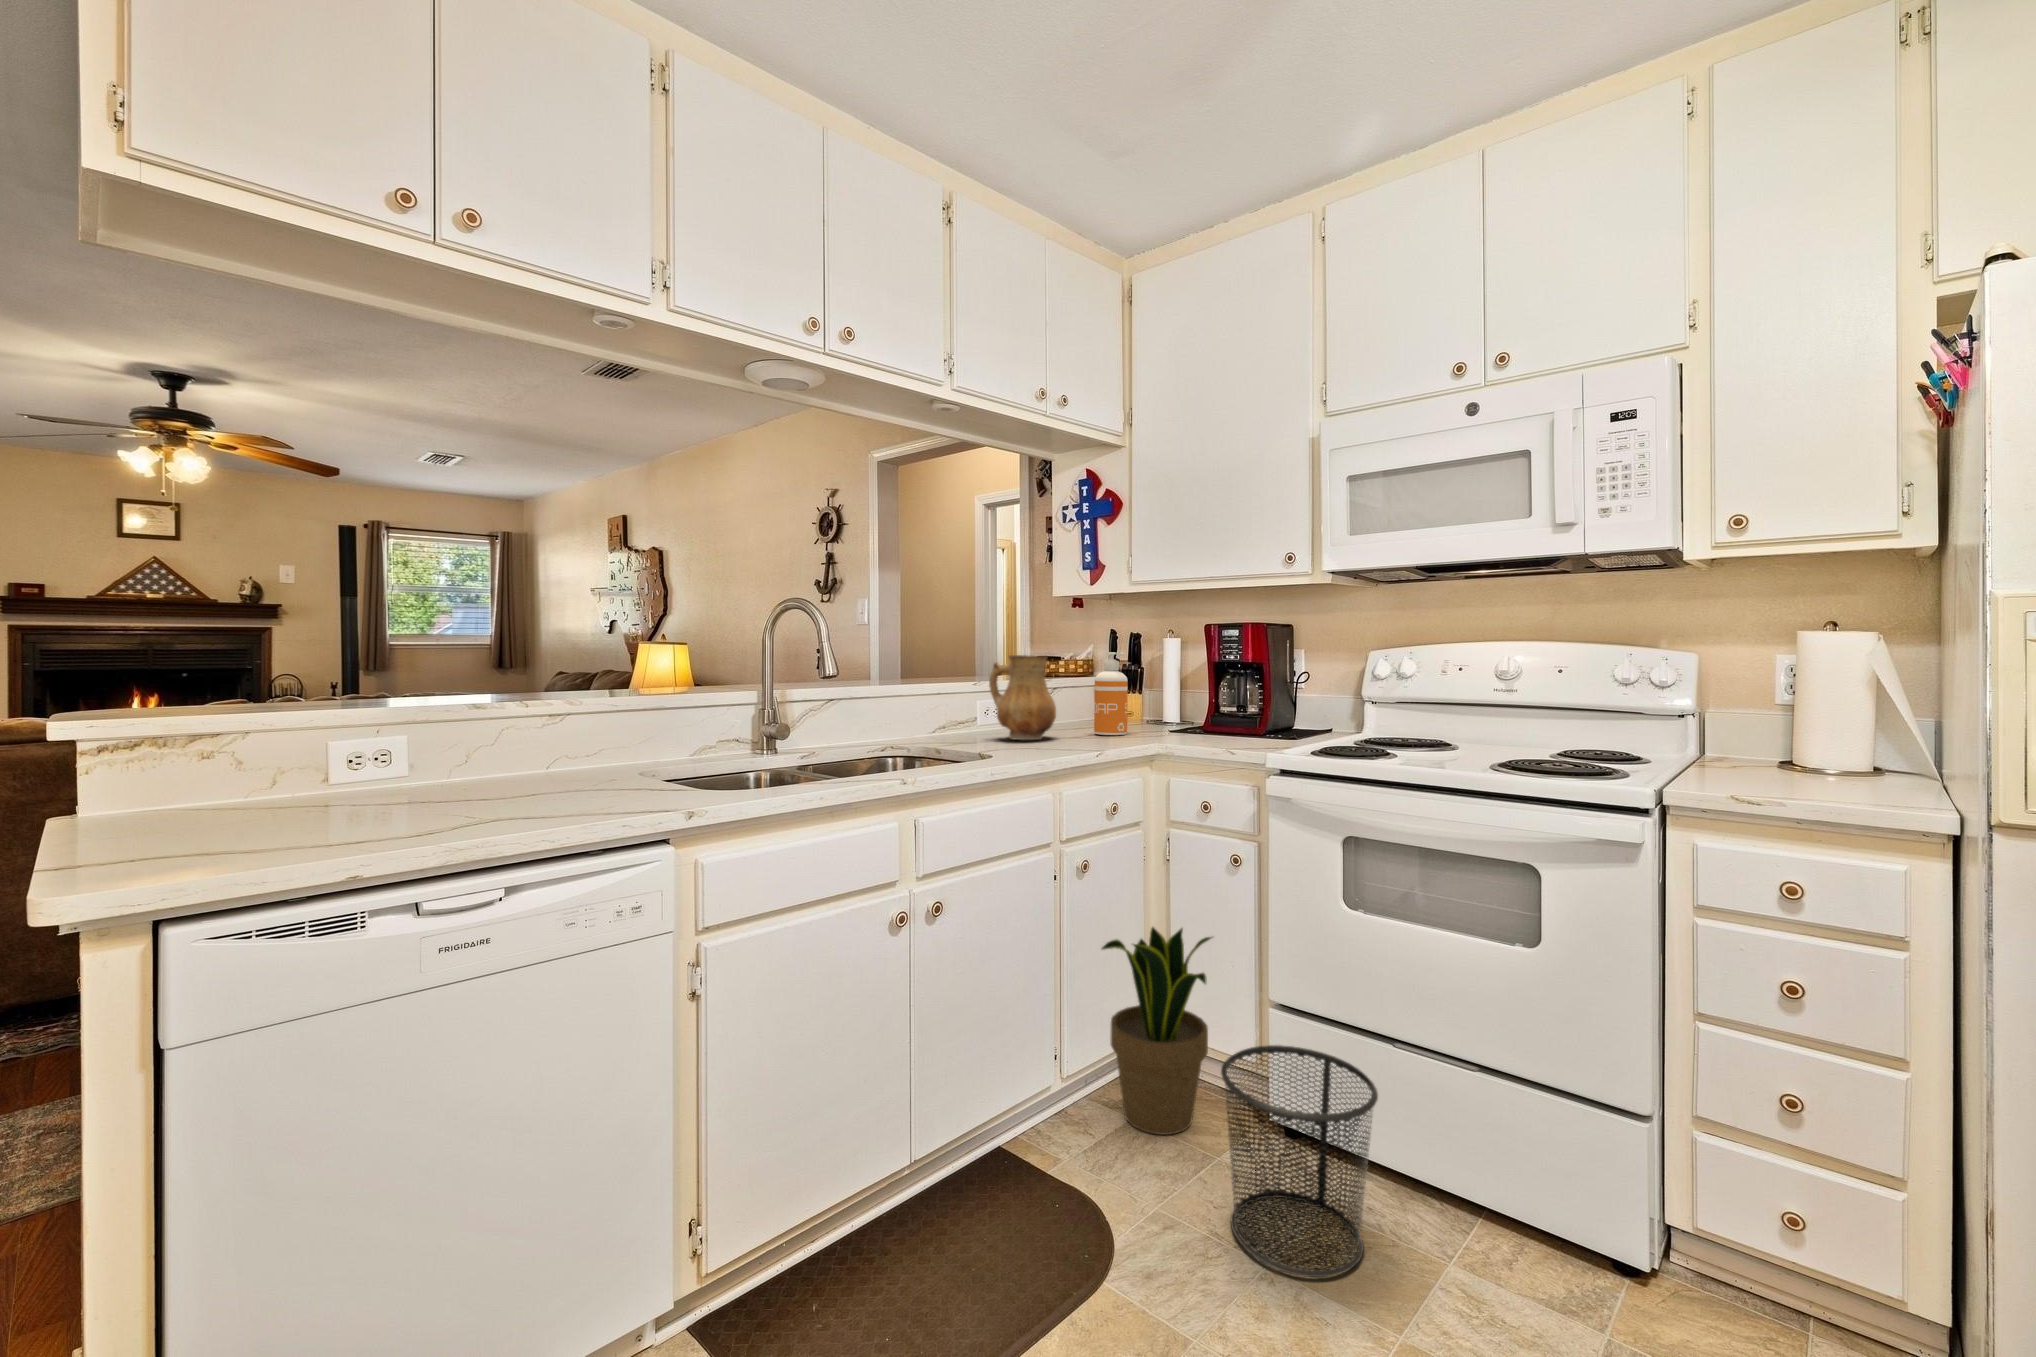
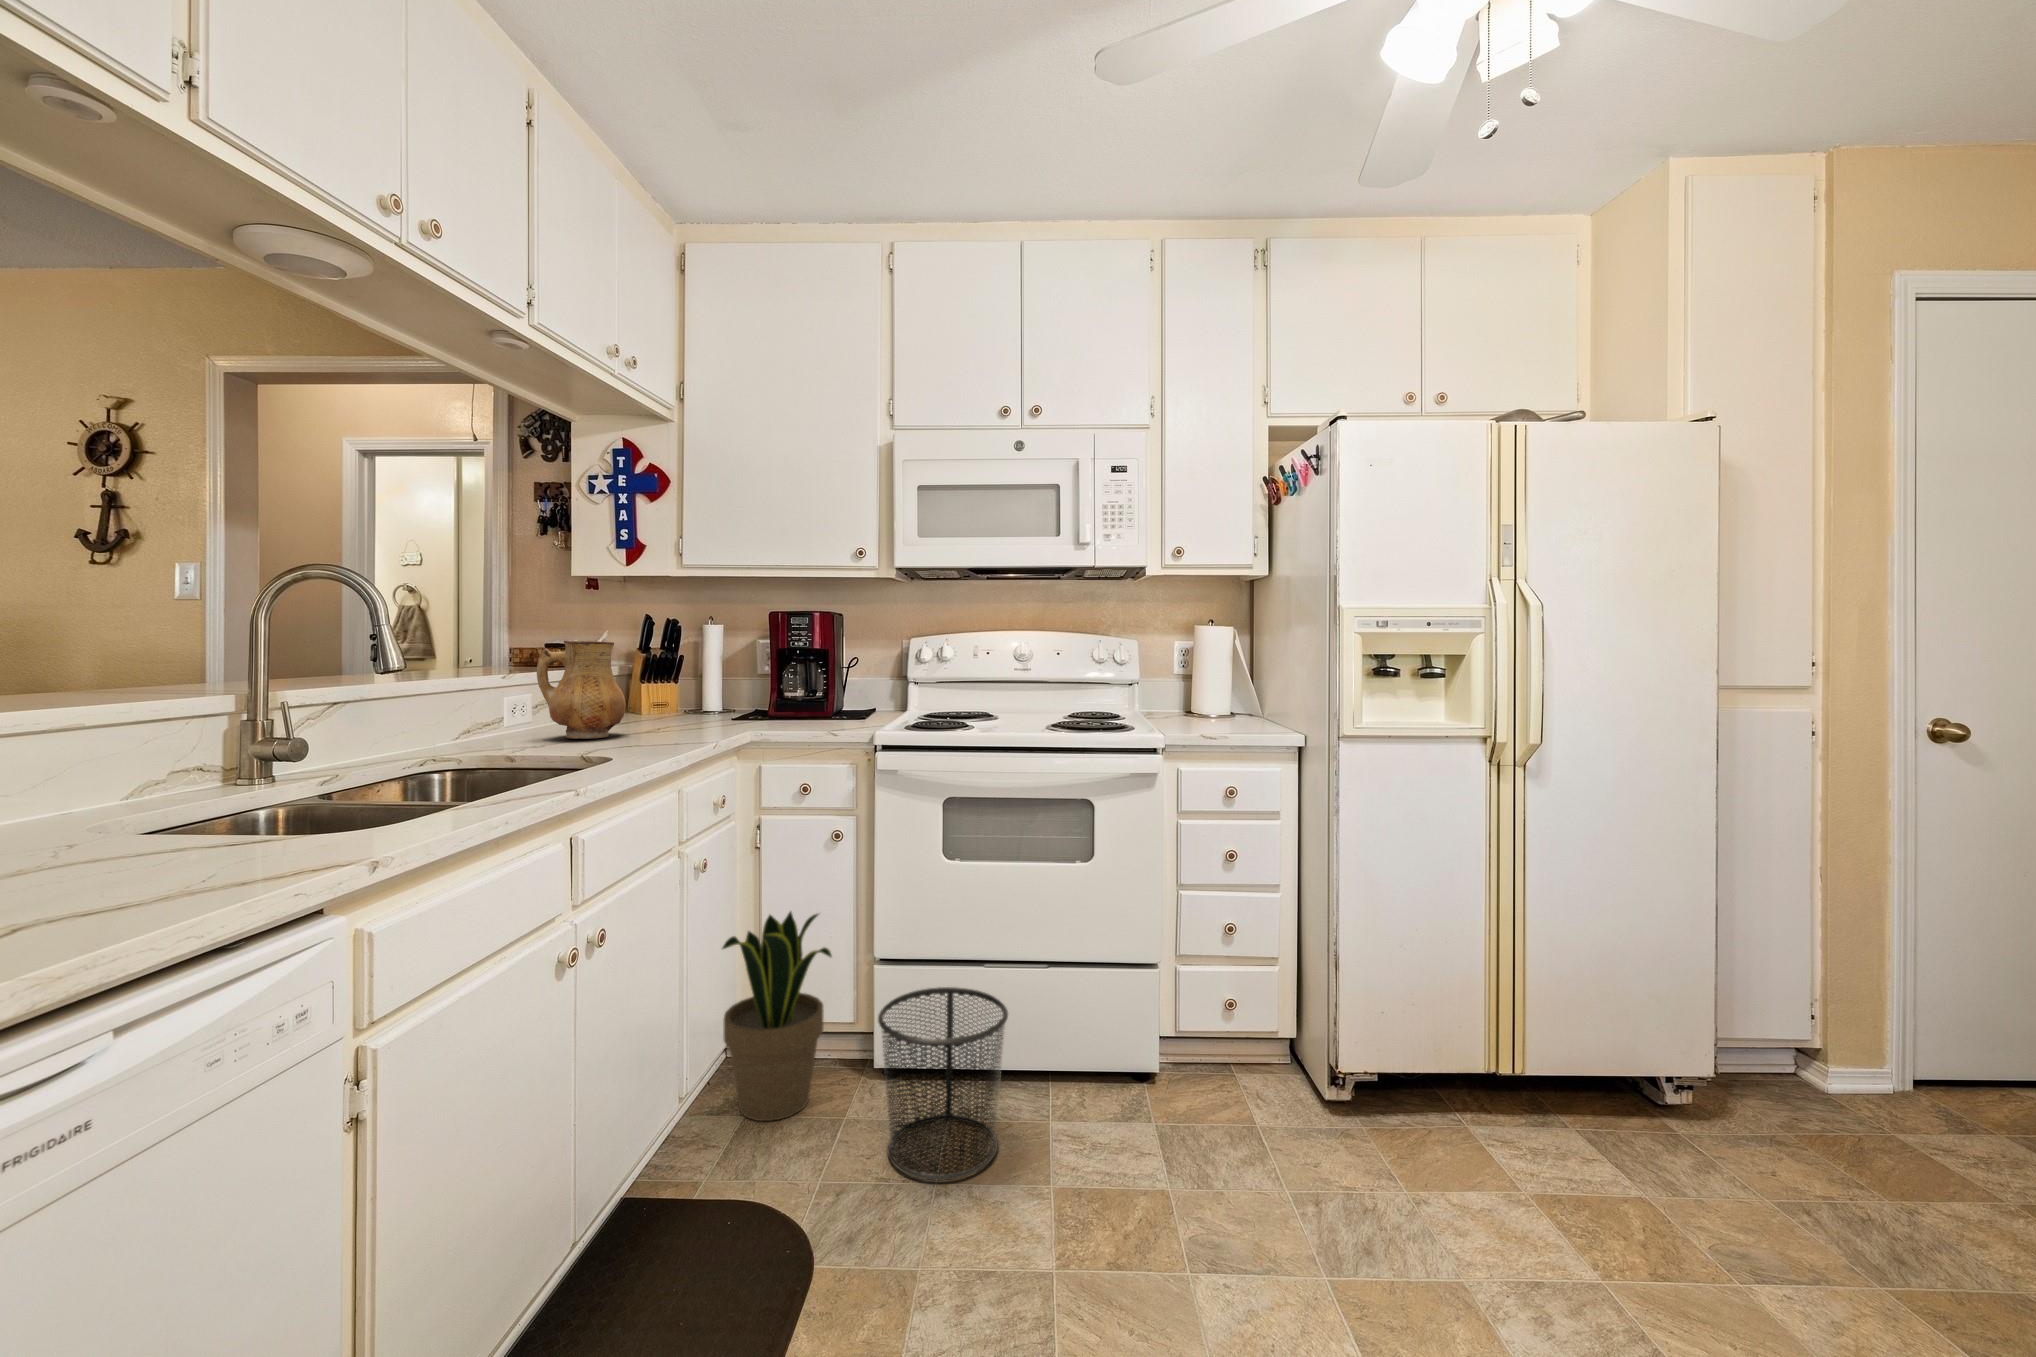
soap dispenser: present [1094,652,1128,735] -> none [660,639,698,727]

